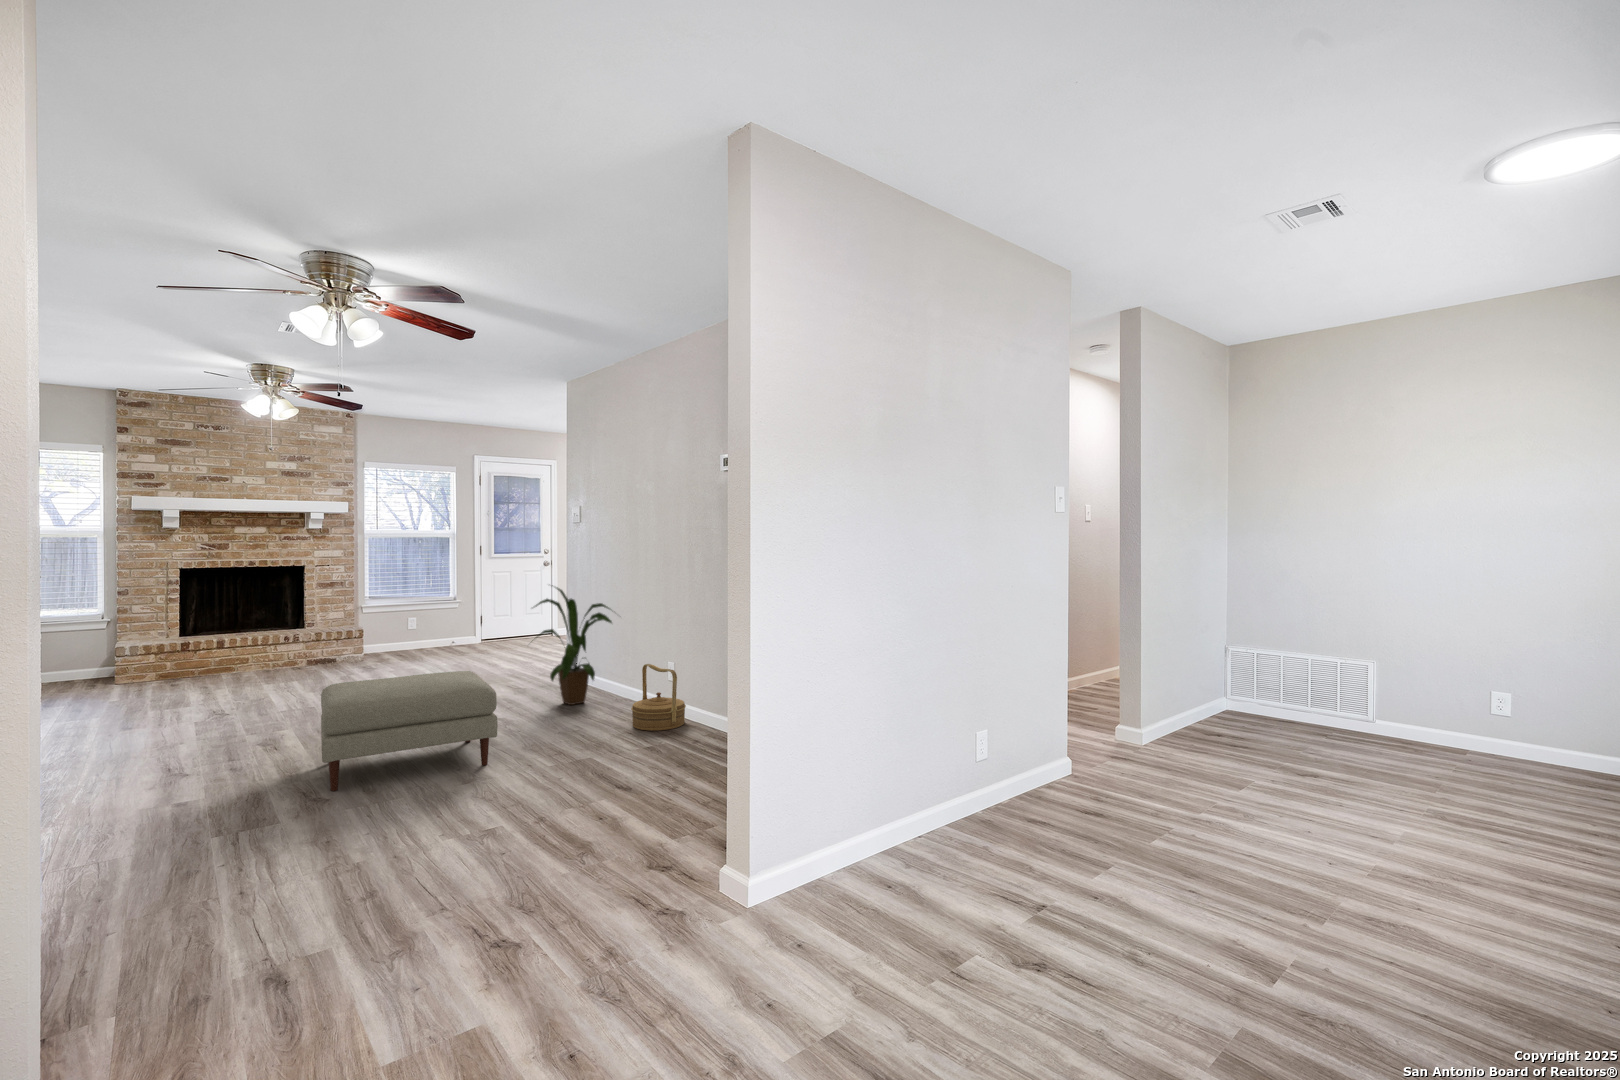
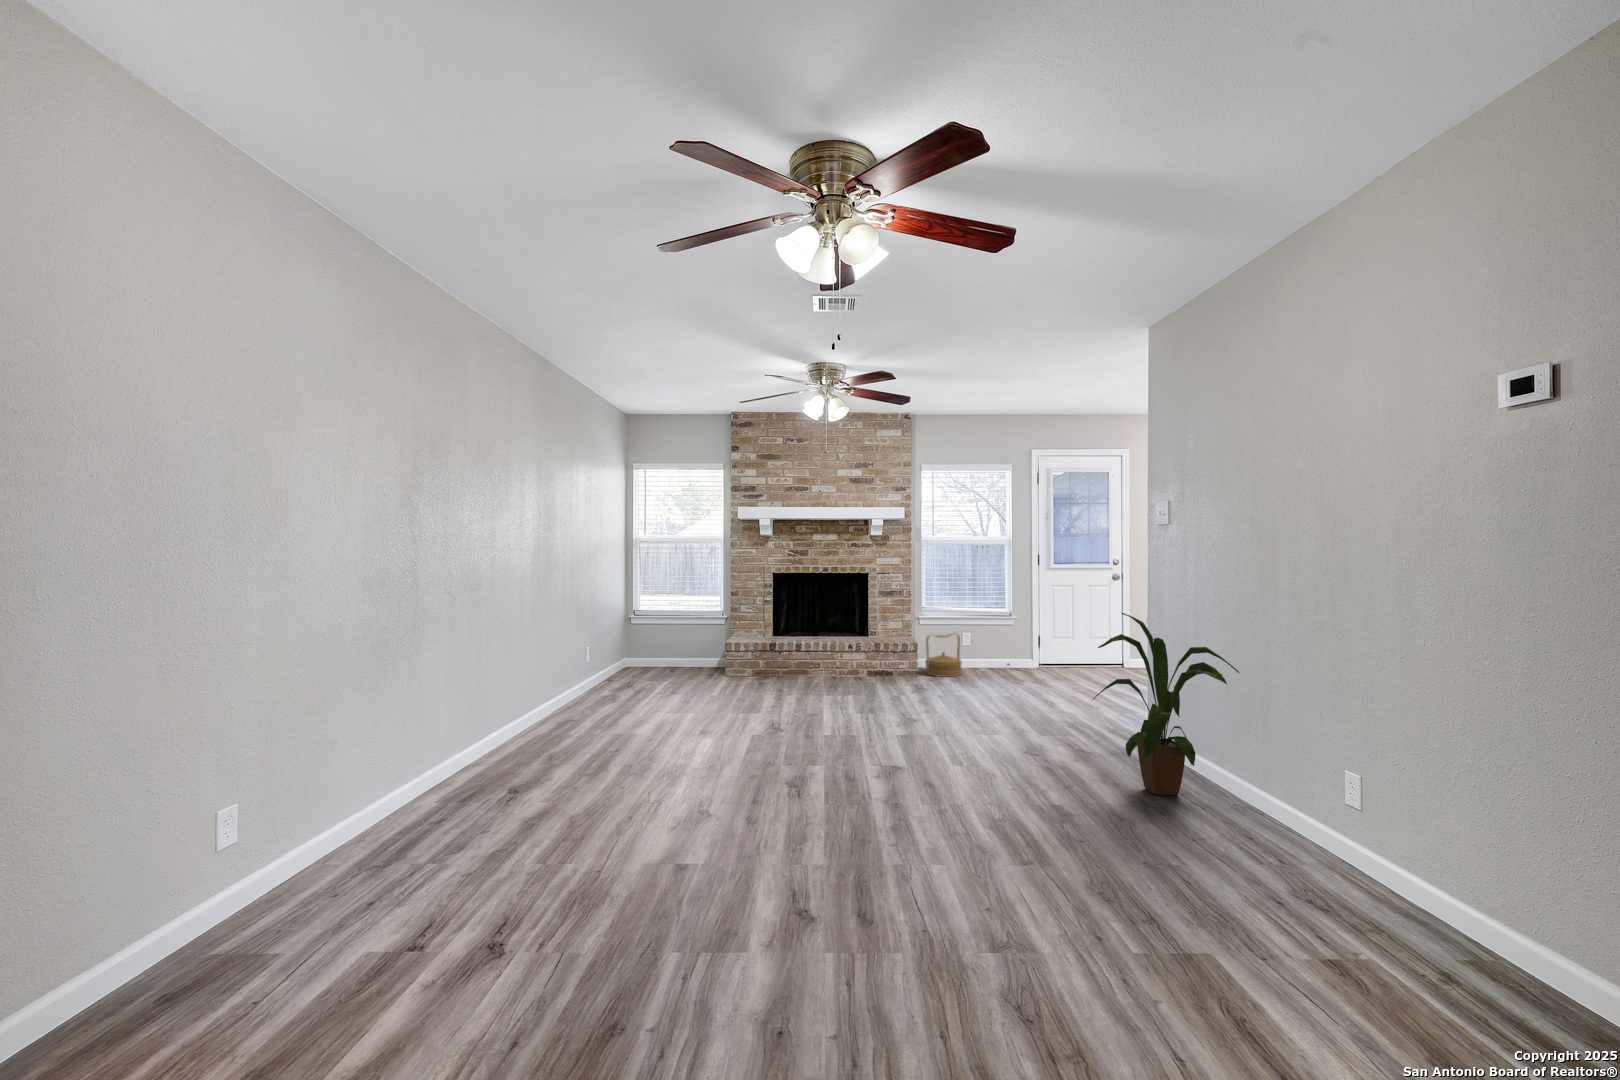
woven basket: present [631,664,686,731] -> present [925,634,962,677]
ottoman: present [321,671,498,791] -> none [826,728,1046,891]

